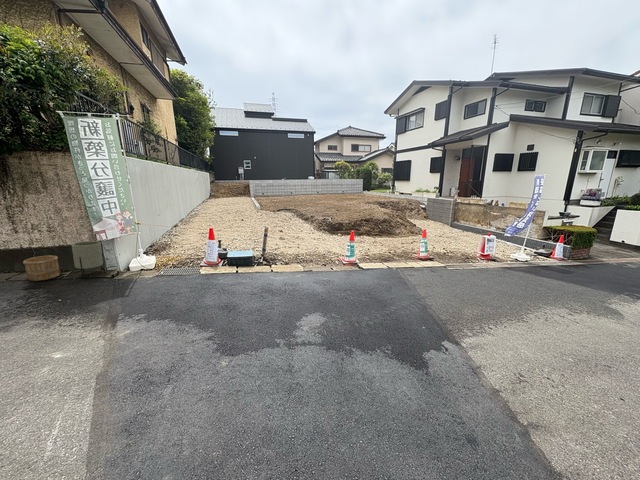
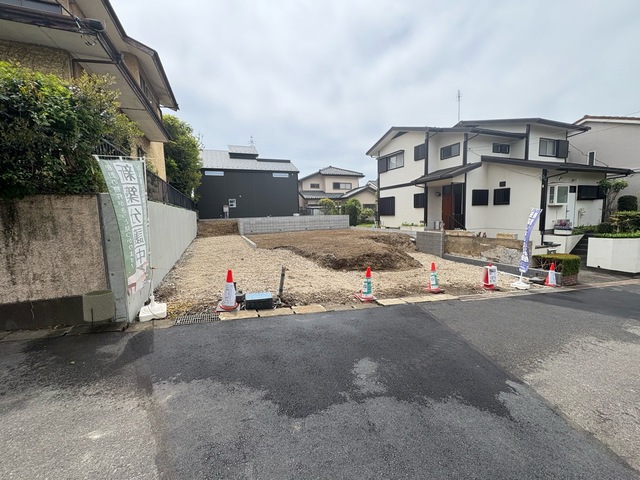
wooden bucket: present [23,255,60,281] -> none [24,308,65,339]

